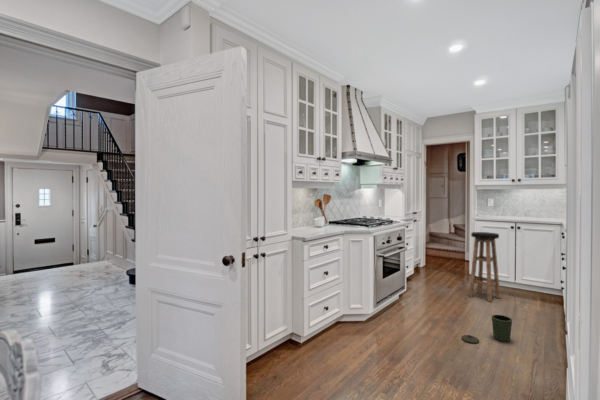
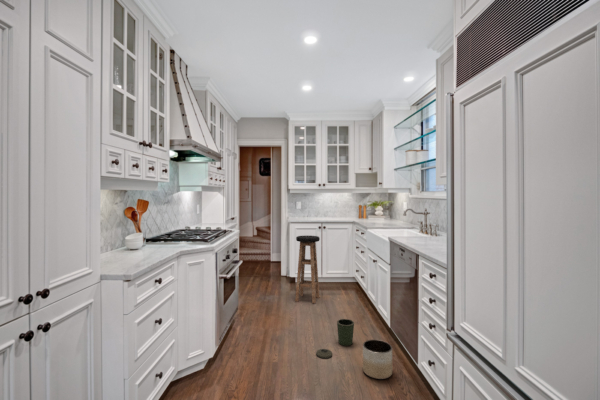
planter: none [503,335,539,375] -> present [362,340,392,379]

